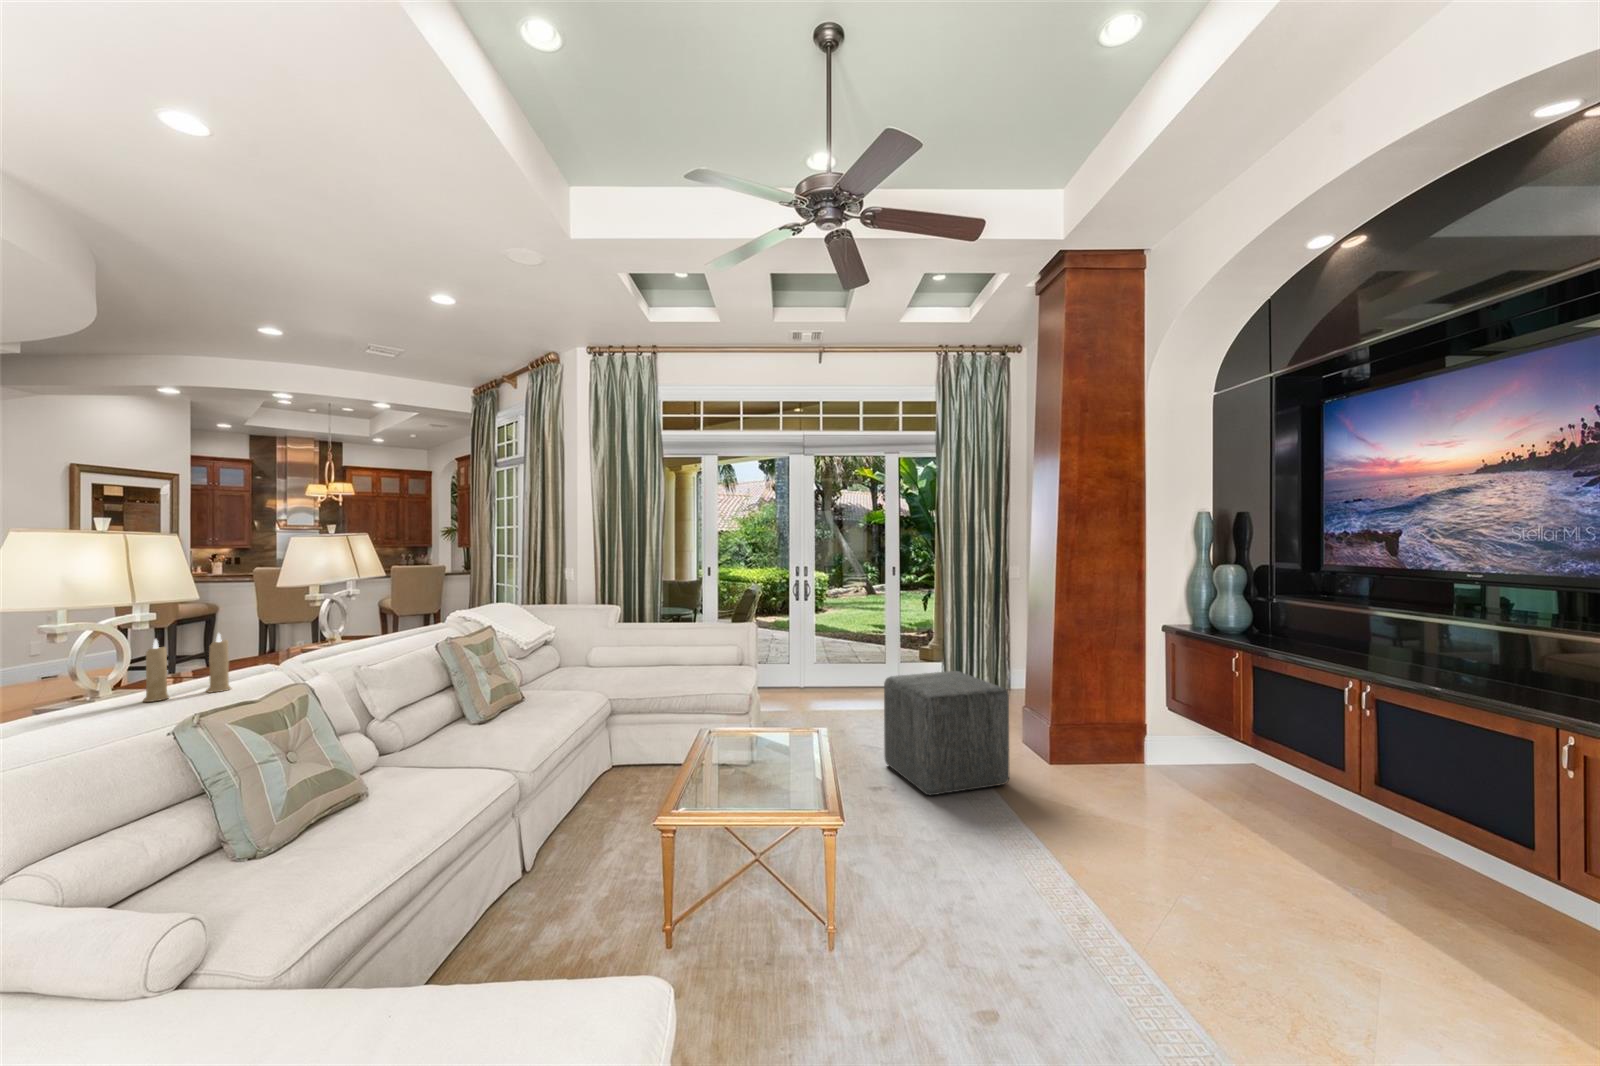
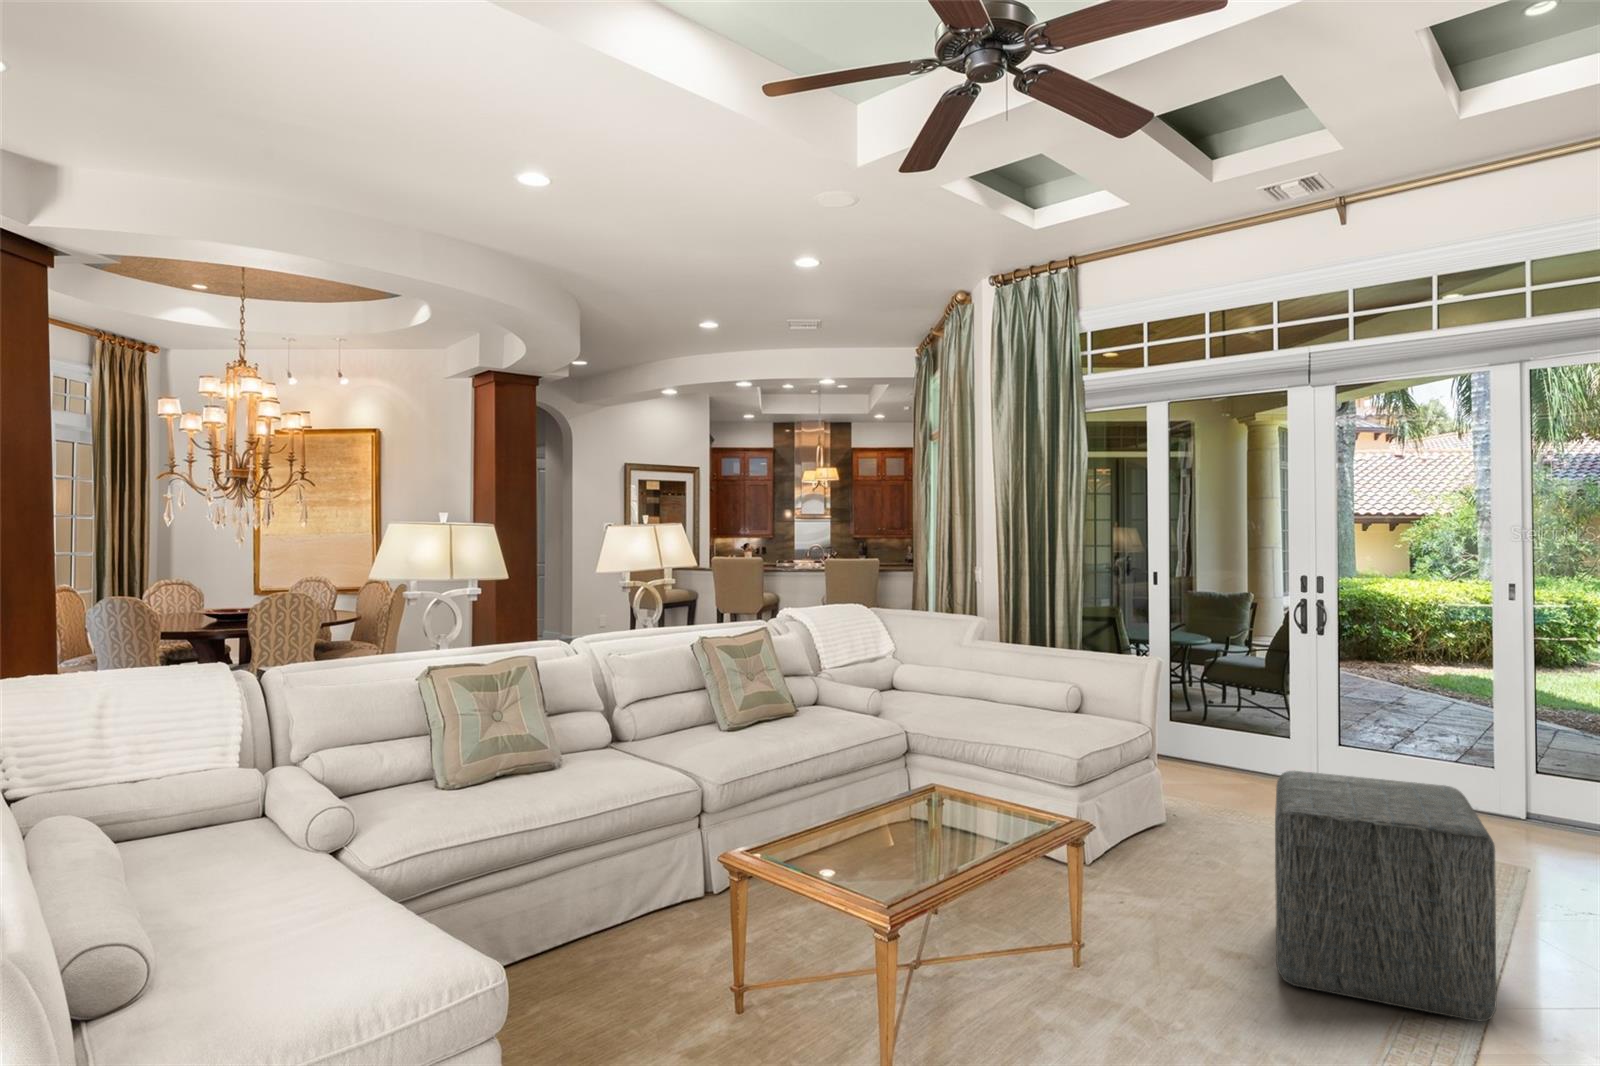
candle: present [143,634,231,702] -> none [450,608,504,659]

